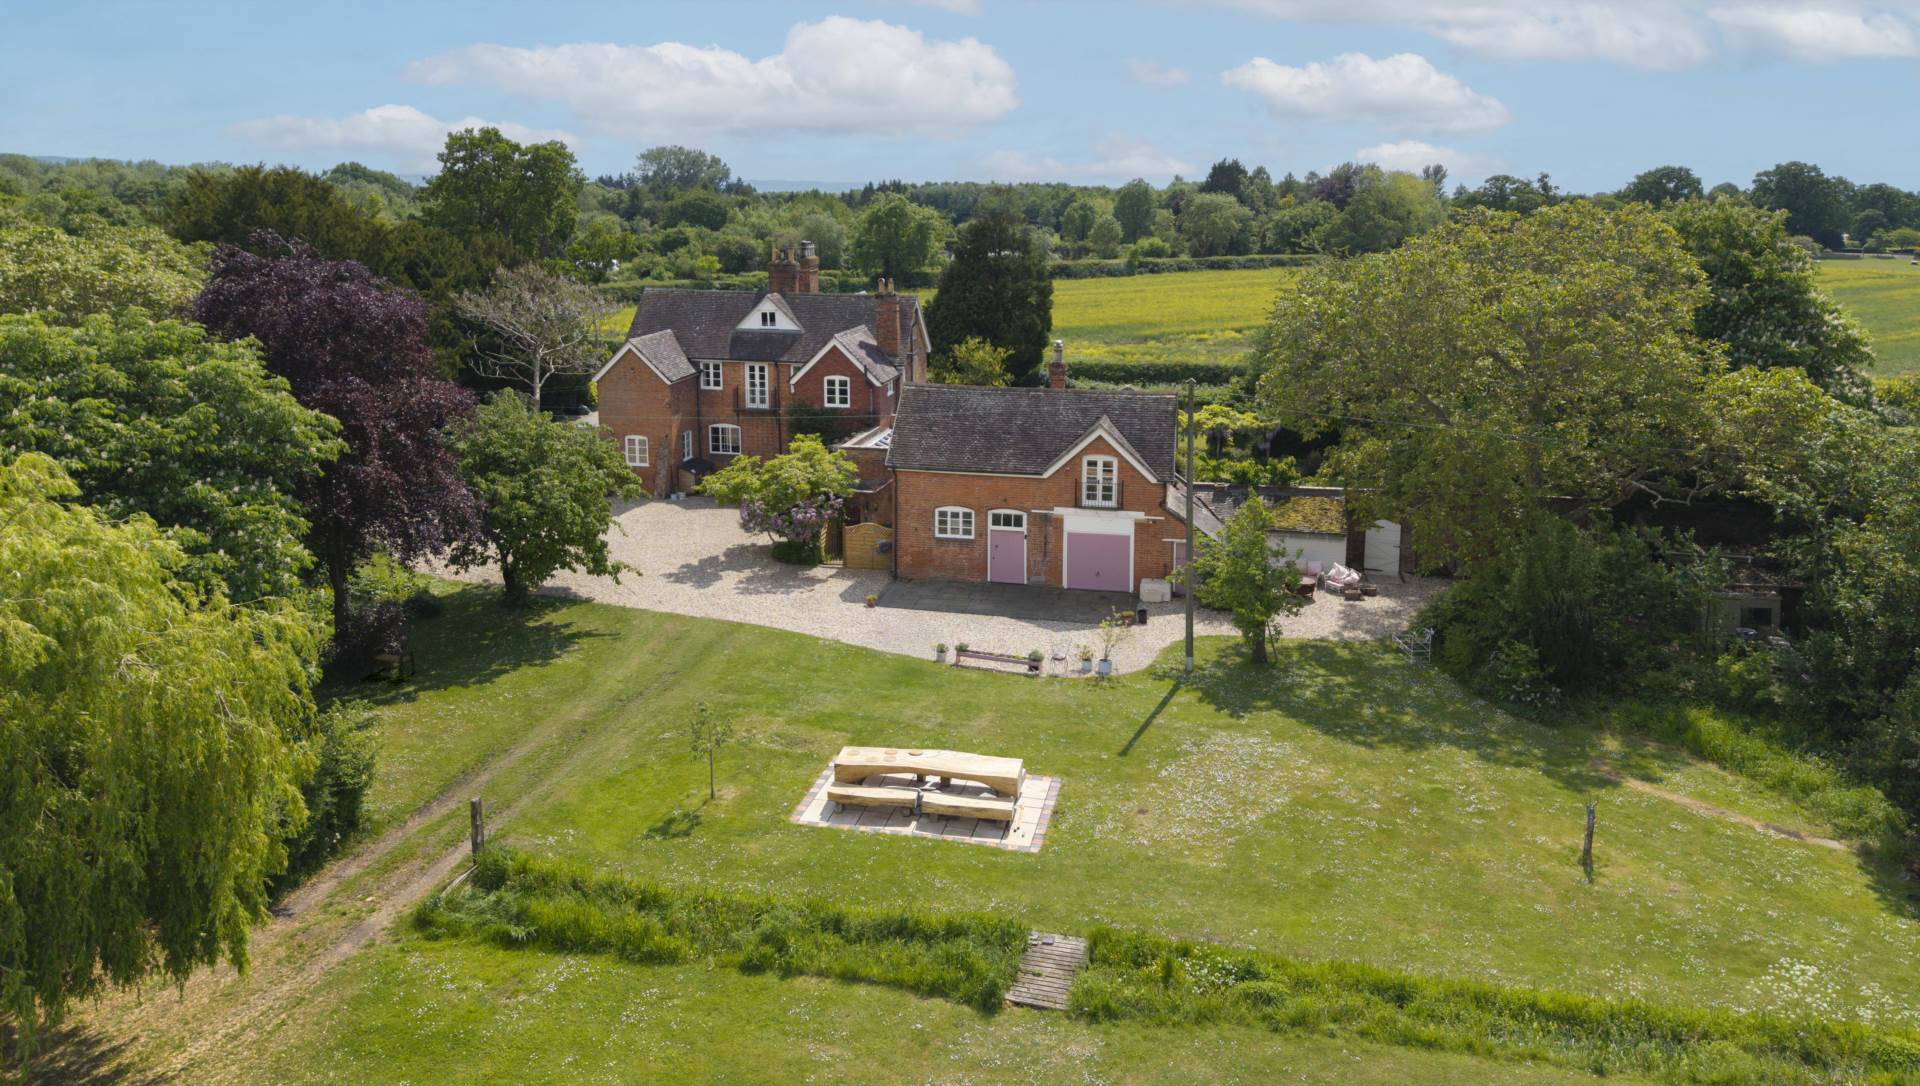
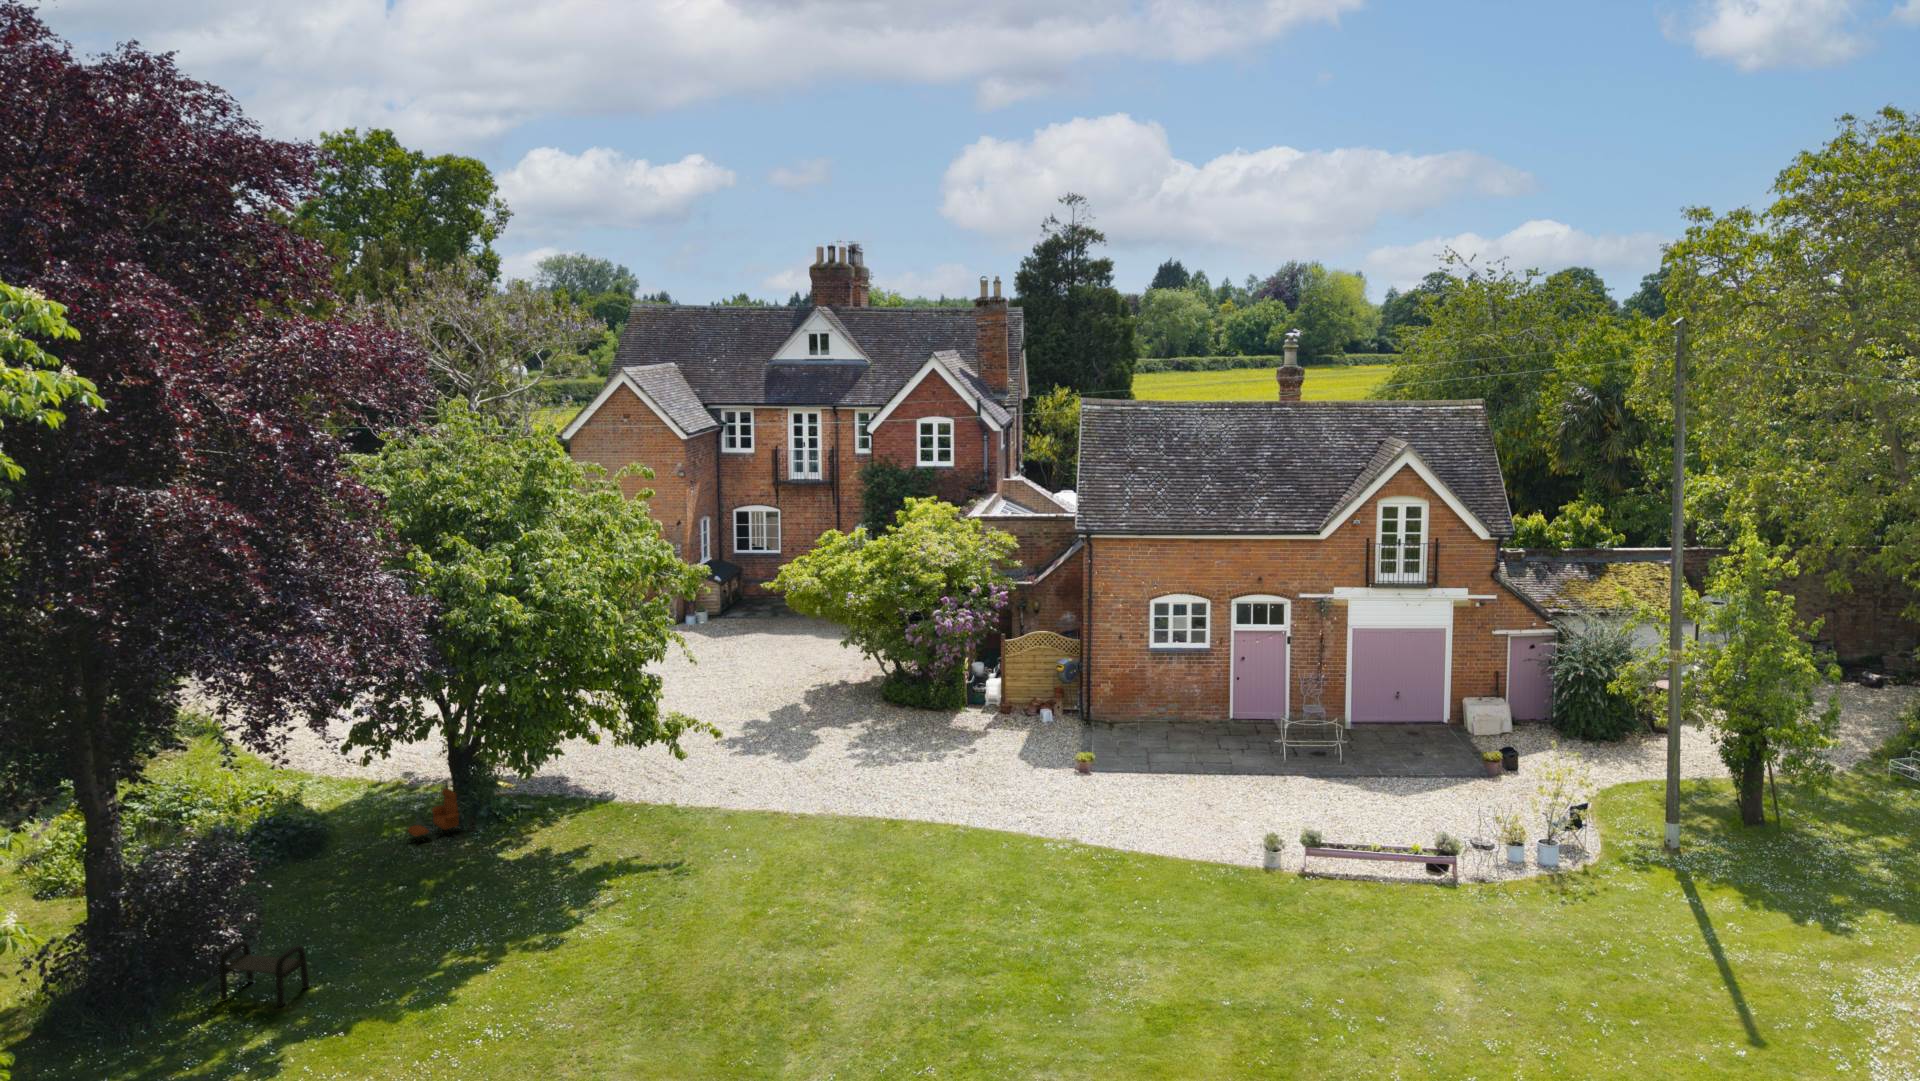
lounge chair: none [469,586,500,617] -> present [408,788,459,845]

